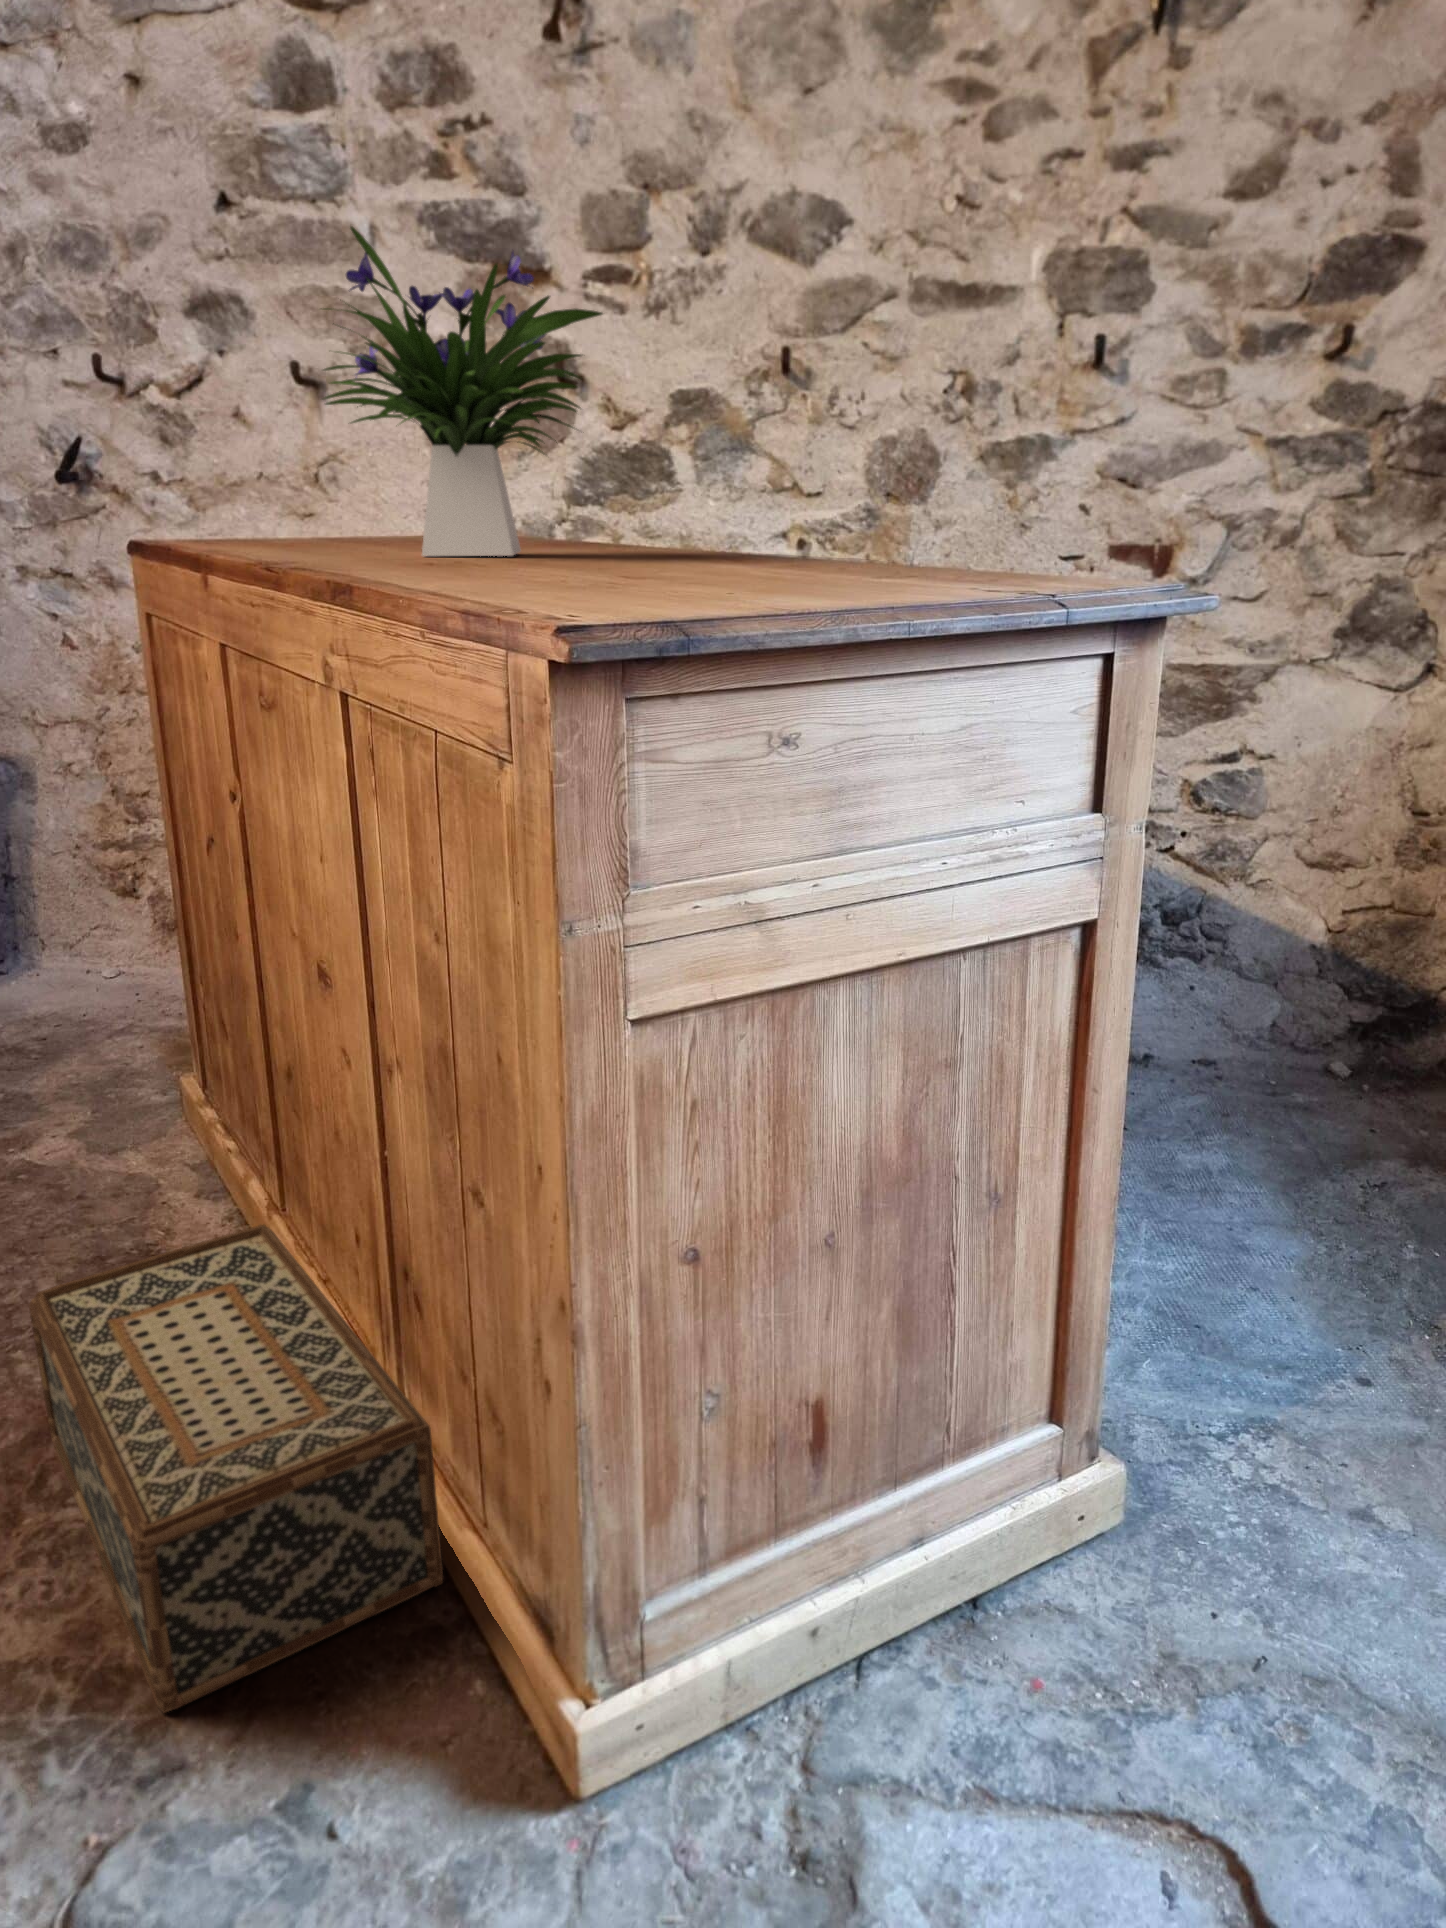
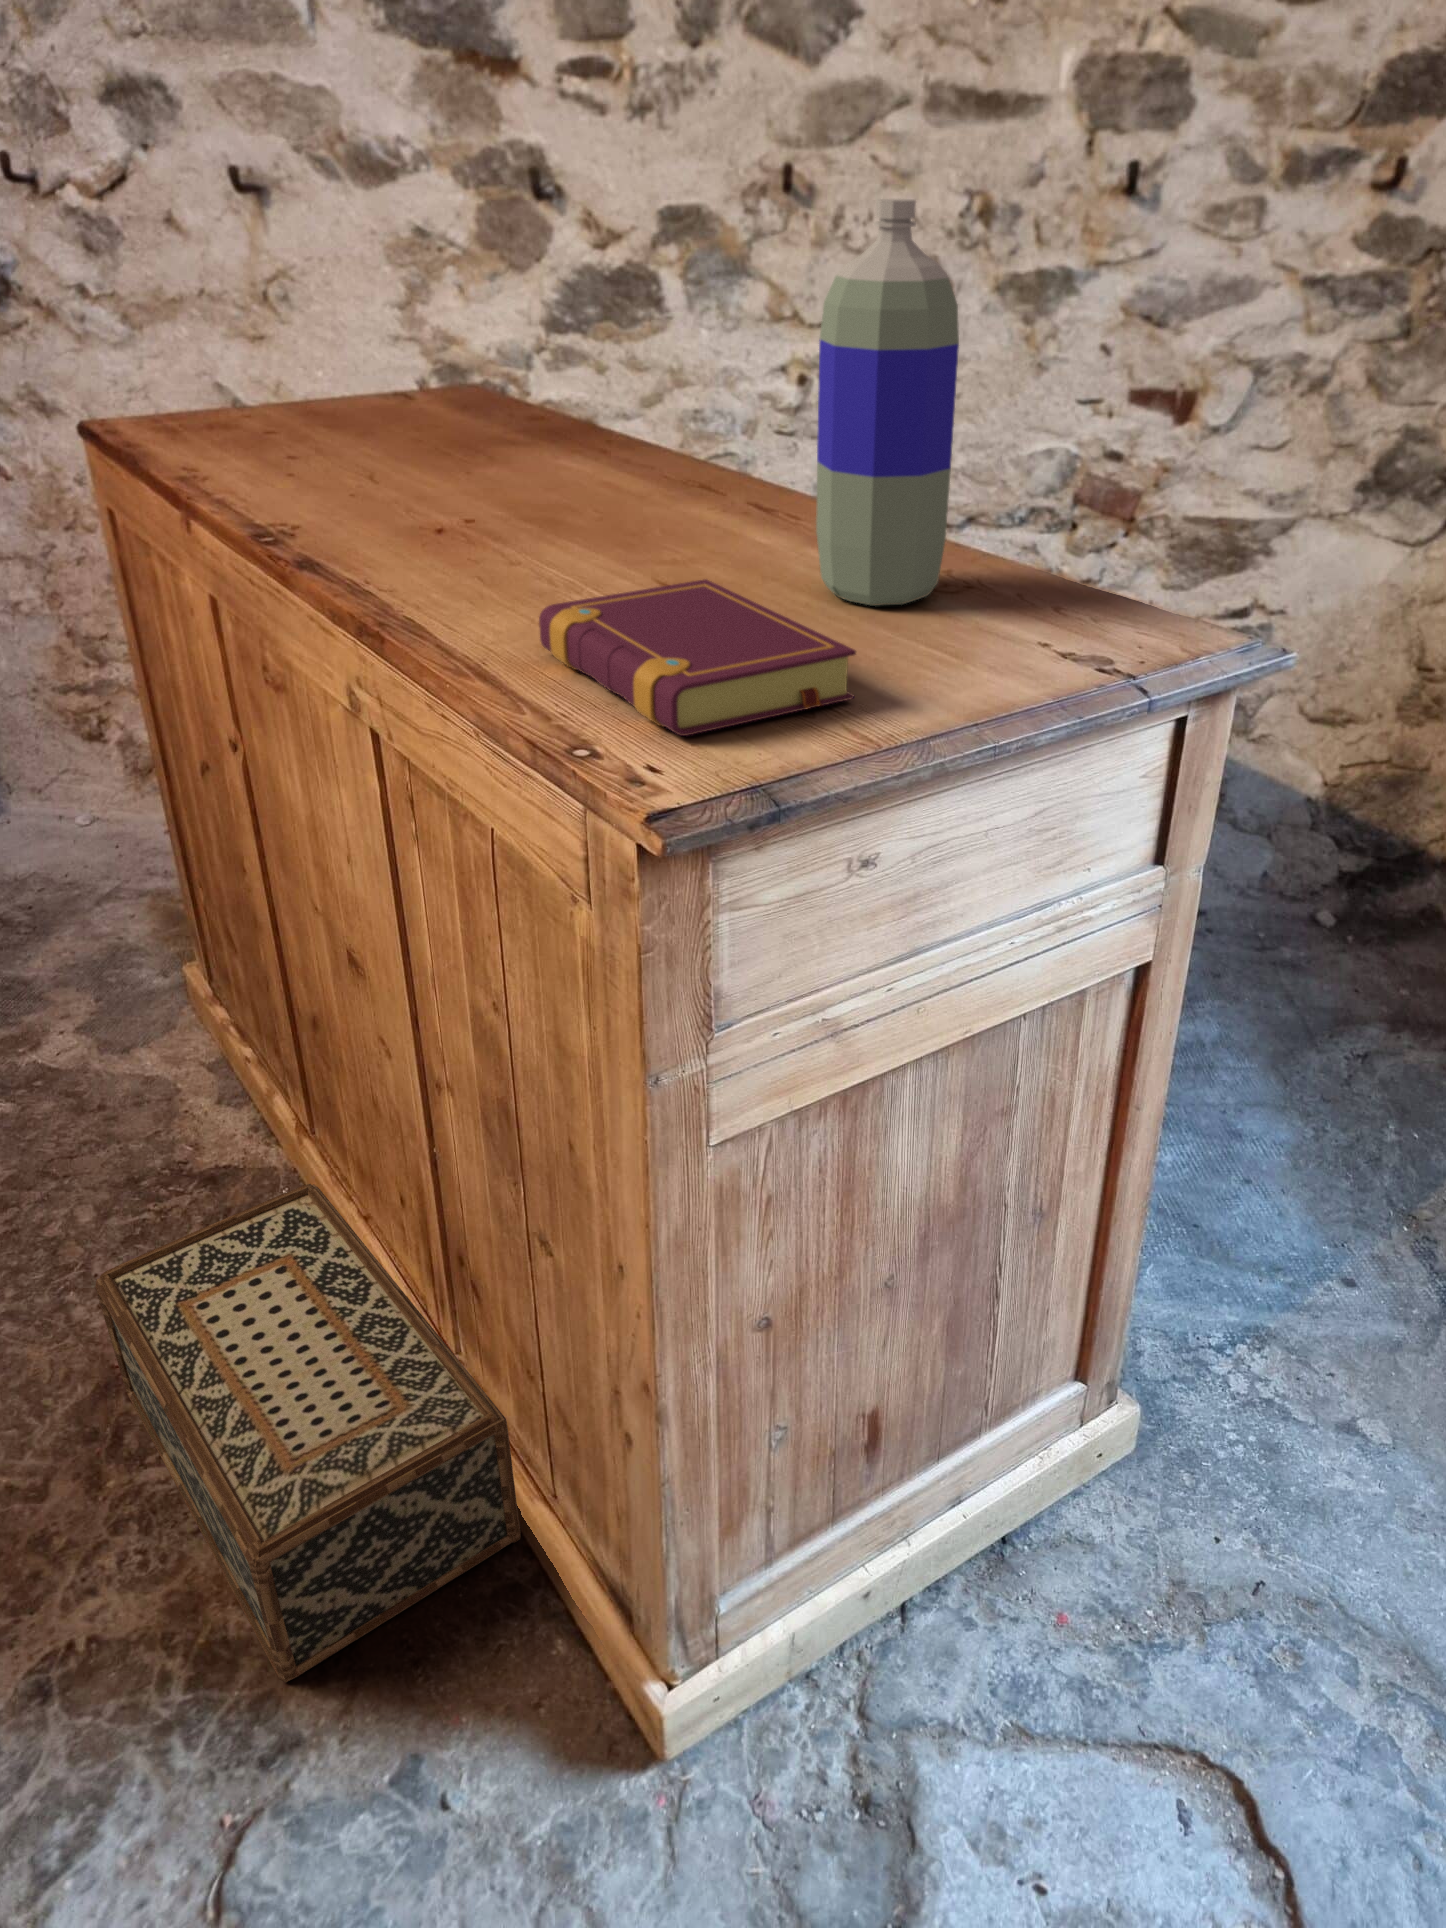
bottle: none [764,206,891,581] -> present [816,199,959,606]
flower arrangement: present [321,227,603,556] -> none [296,123,613,496]
book: none [488,538,777,602] -> present [539,579,856,736]

